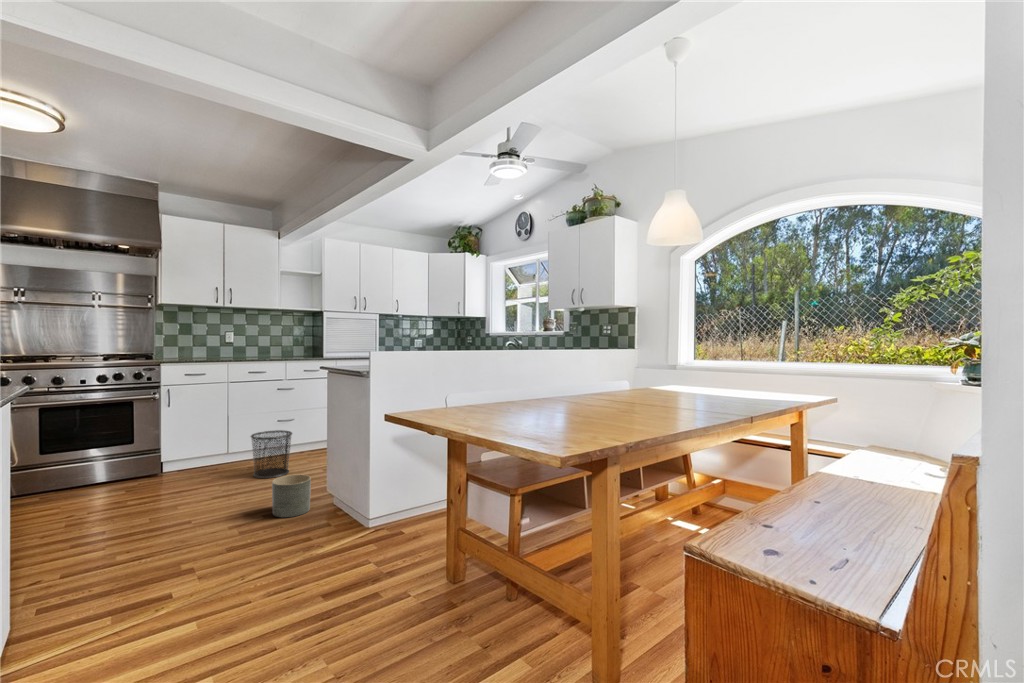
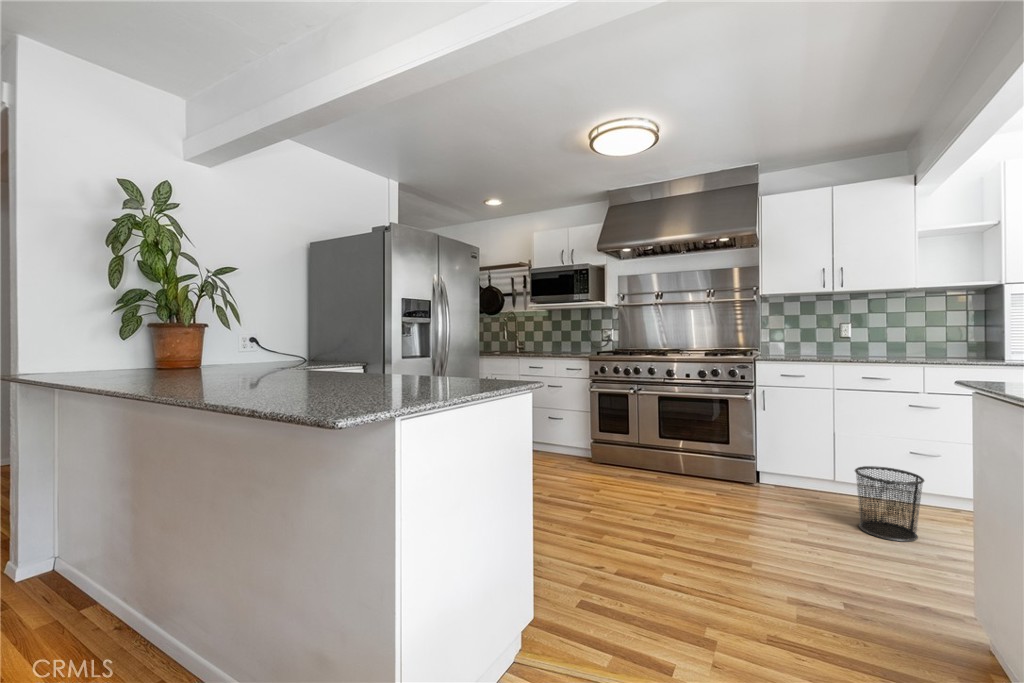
planter: present [272,475,311,517] -> none [857,554,930,636]

